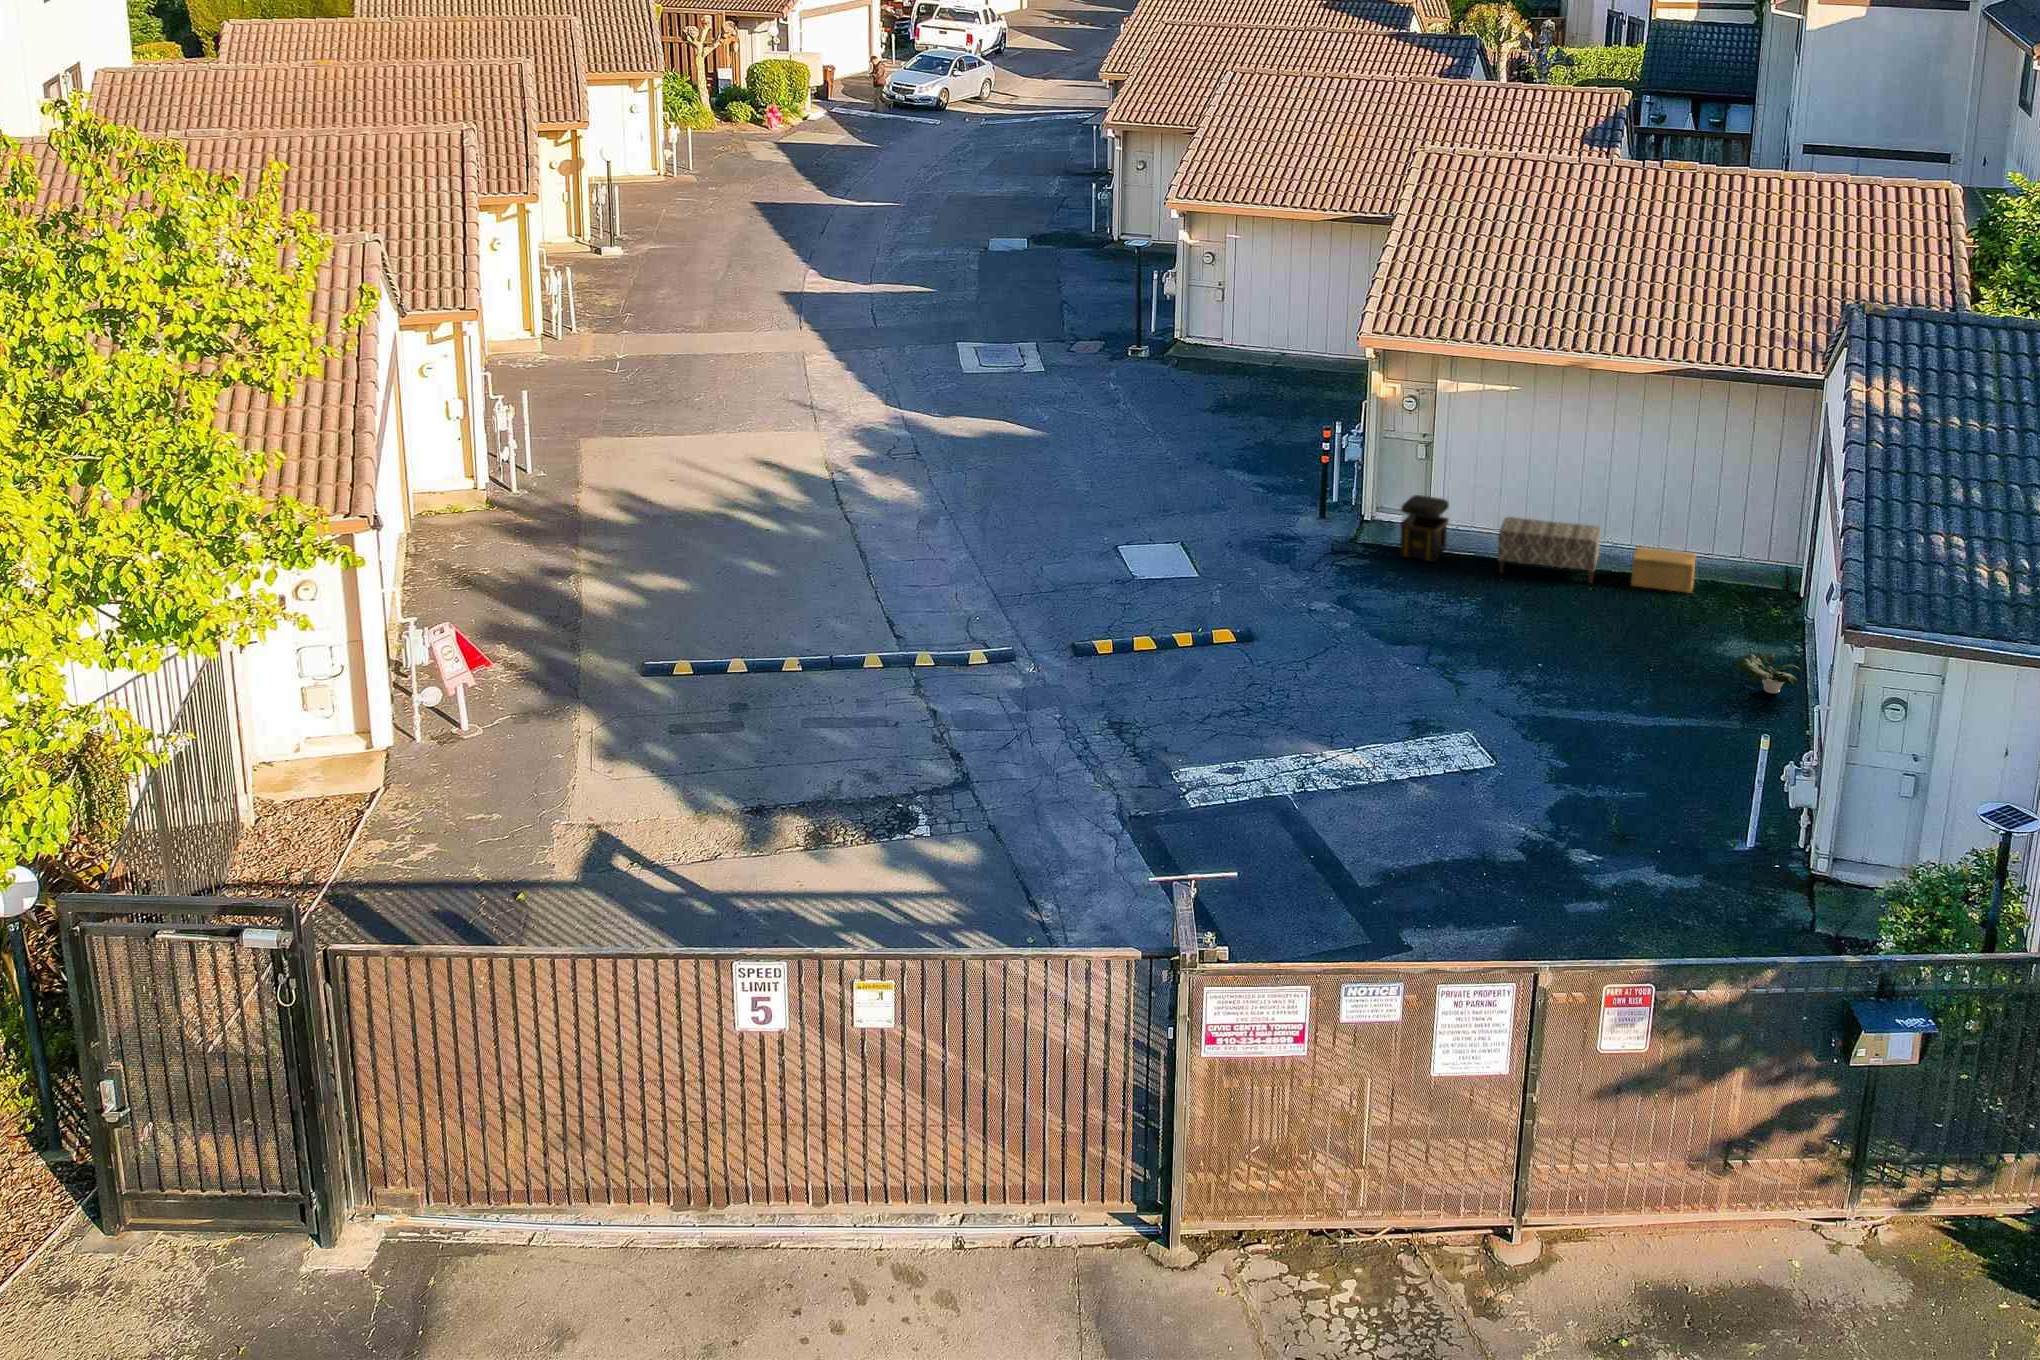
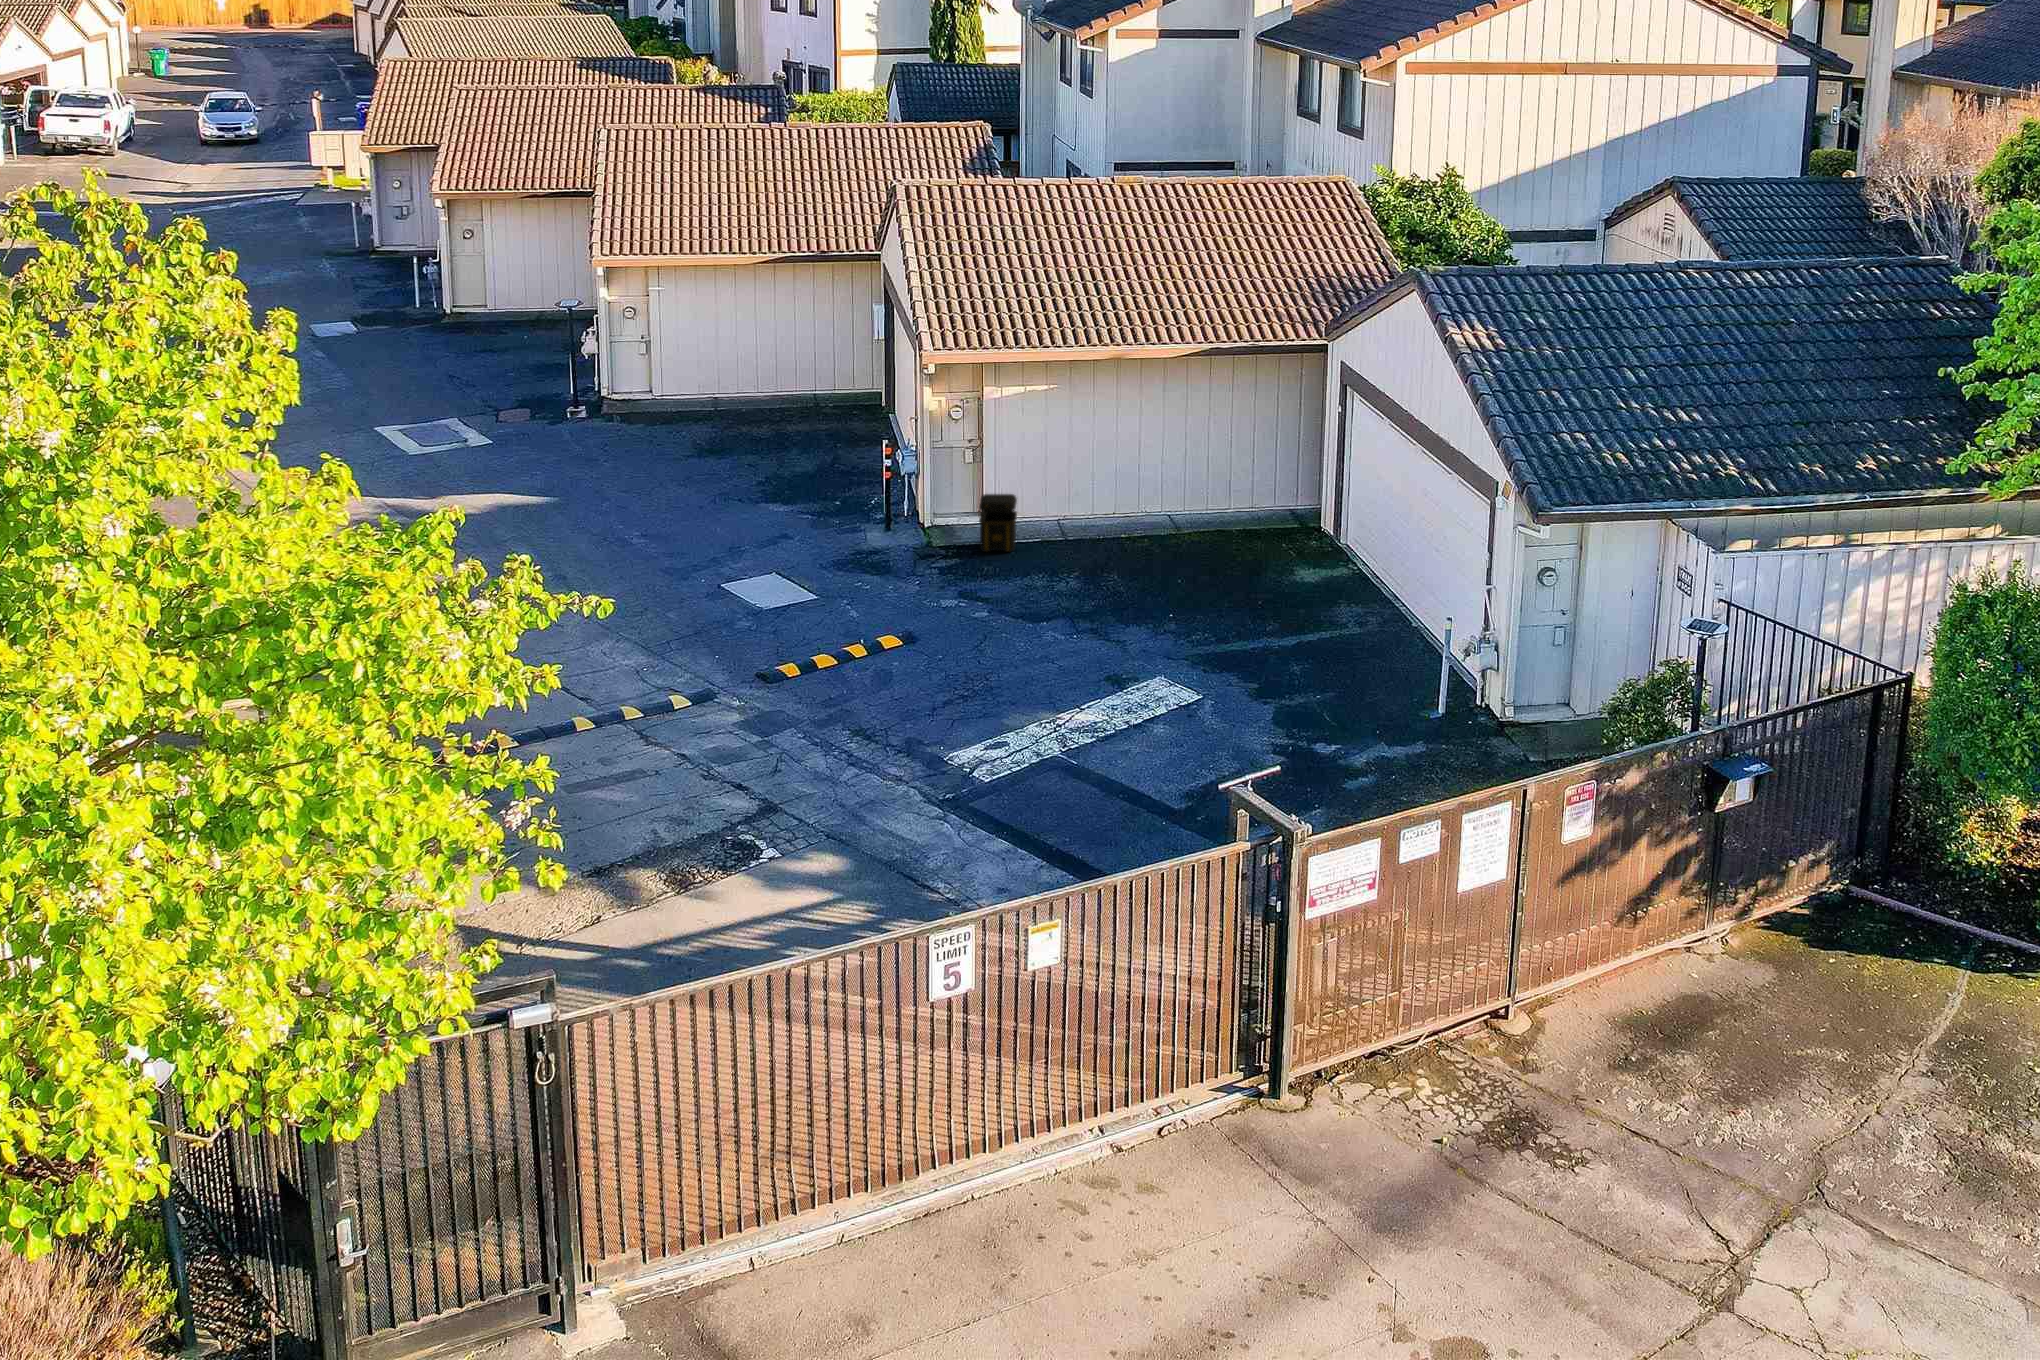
bench: present [1498,517,1601,583] -> none [1066,498,1156,552]
cardboard box: present [1631,547,1696,593] -> none [1179,508,1234,544]
potted plant: present [1734,653,1803,693] -> none [1319,574,1372,606]

